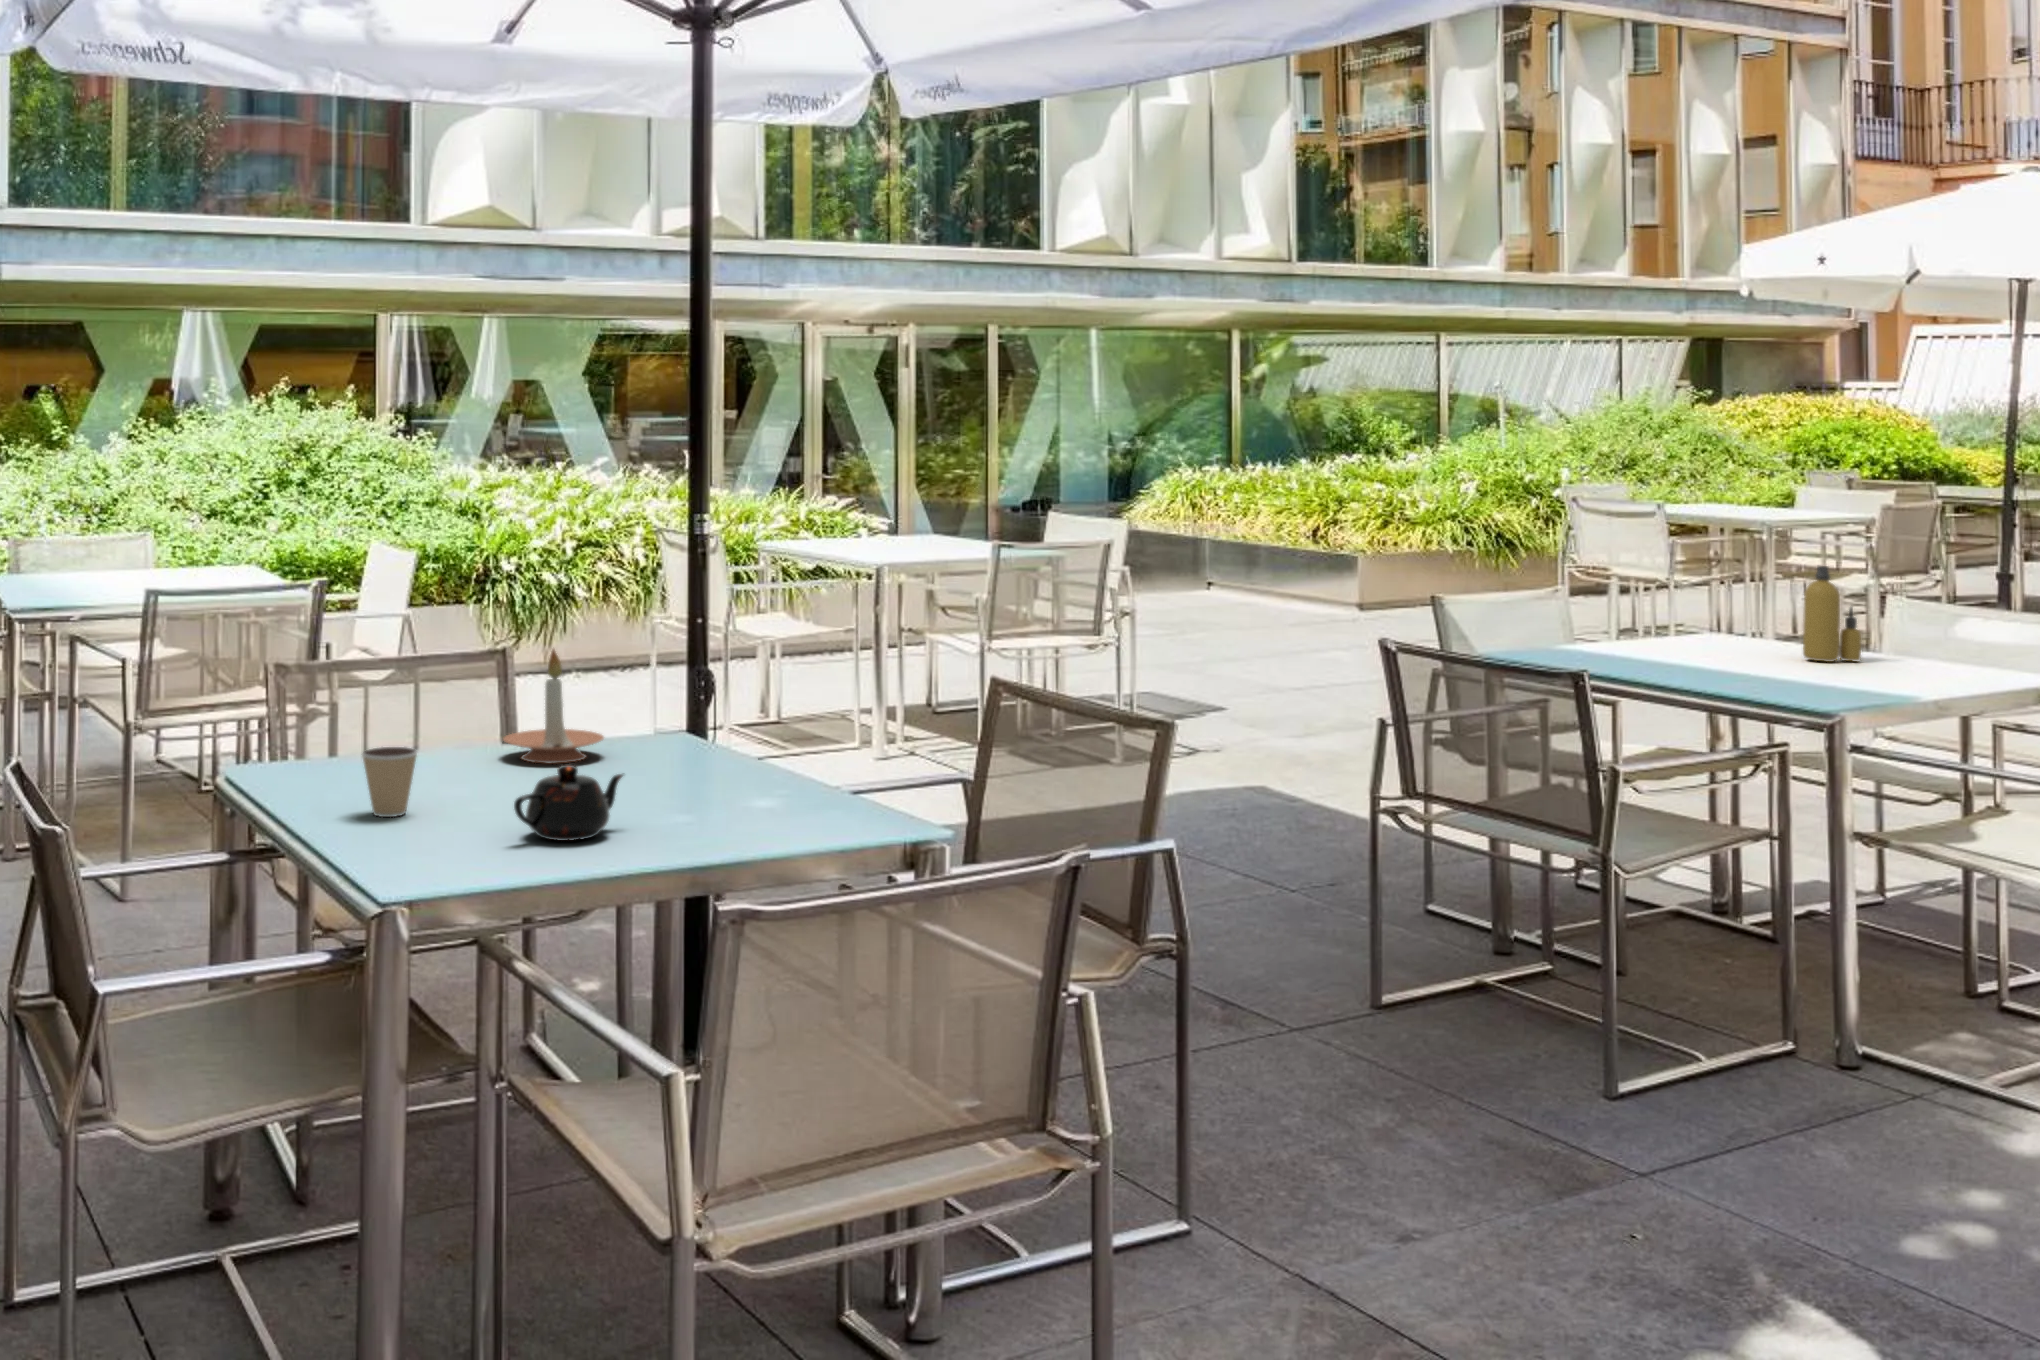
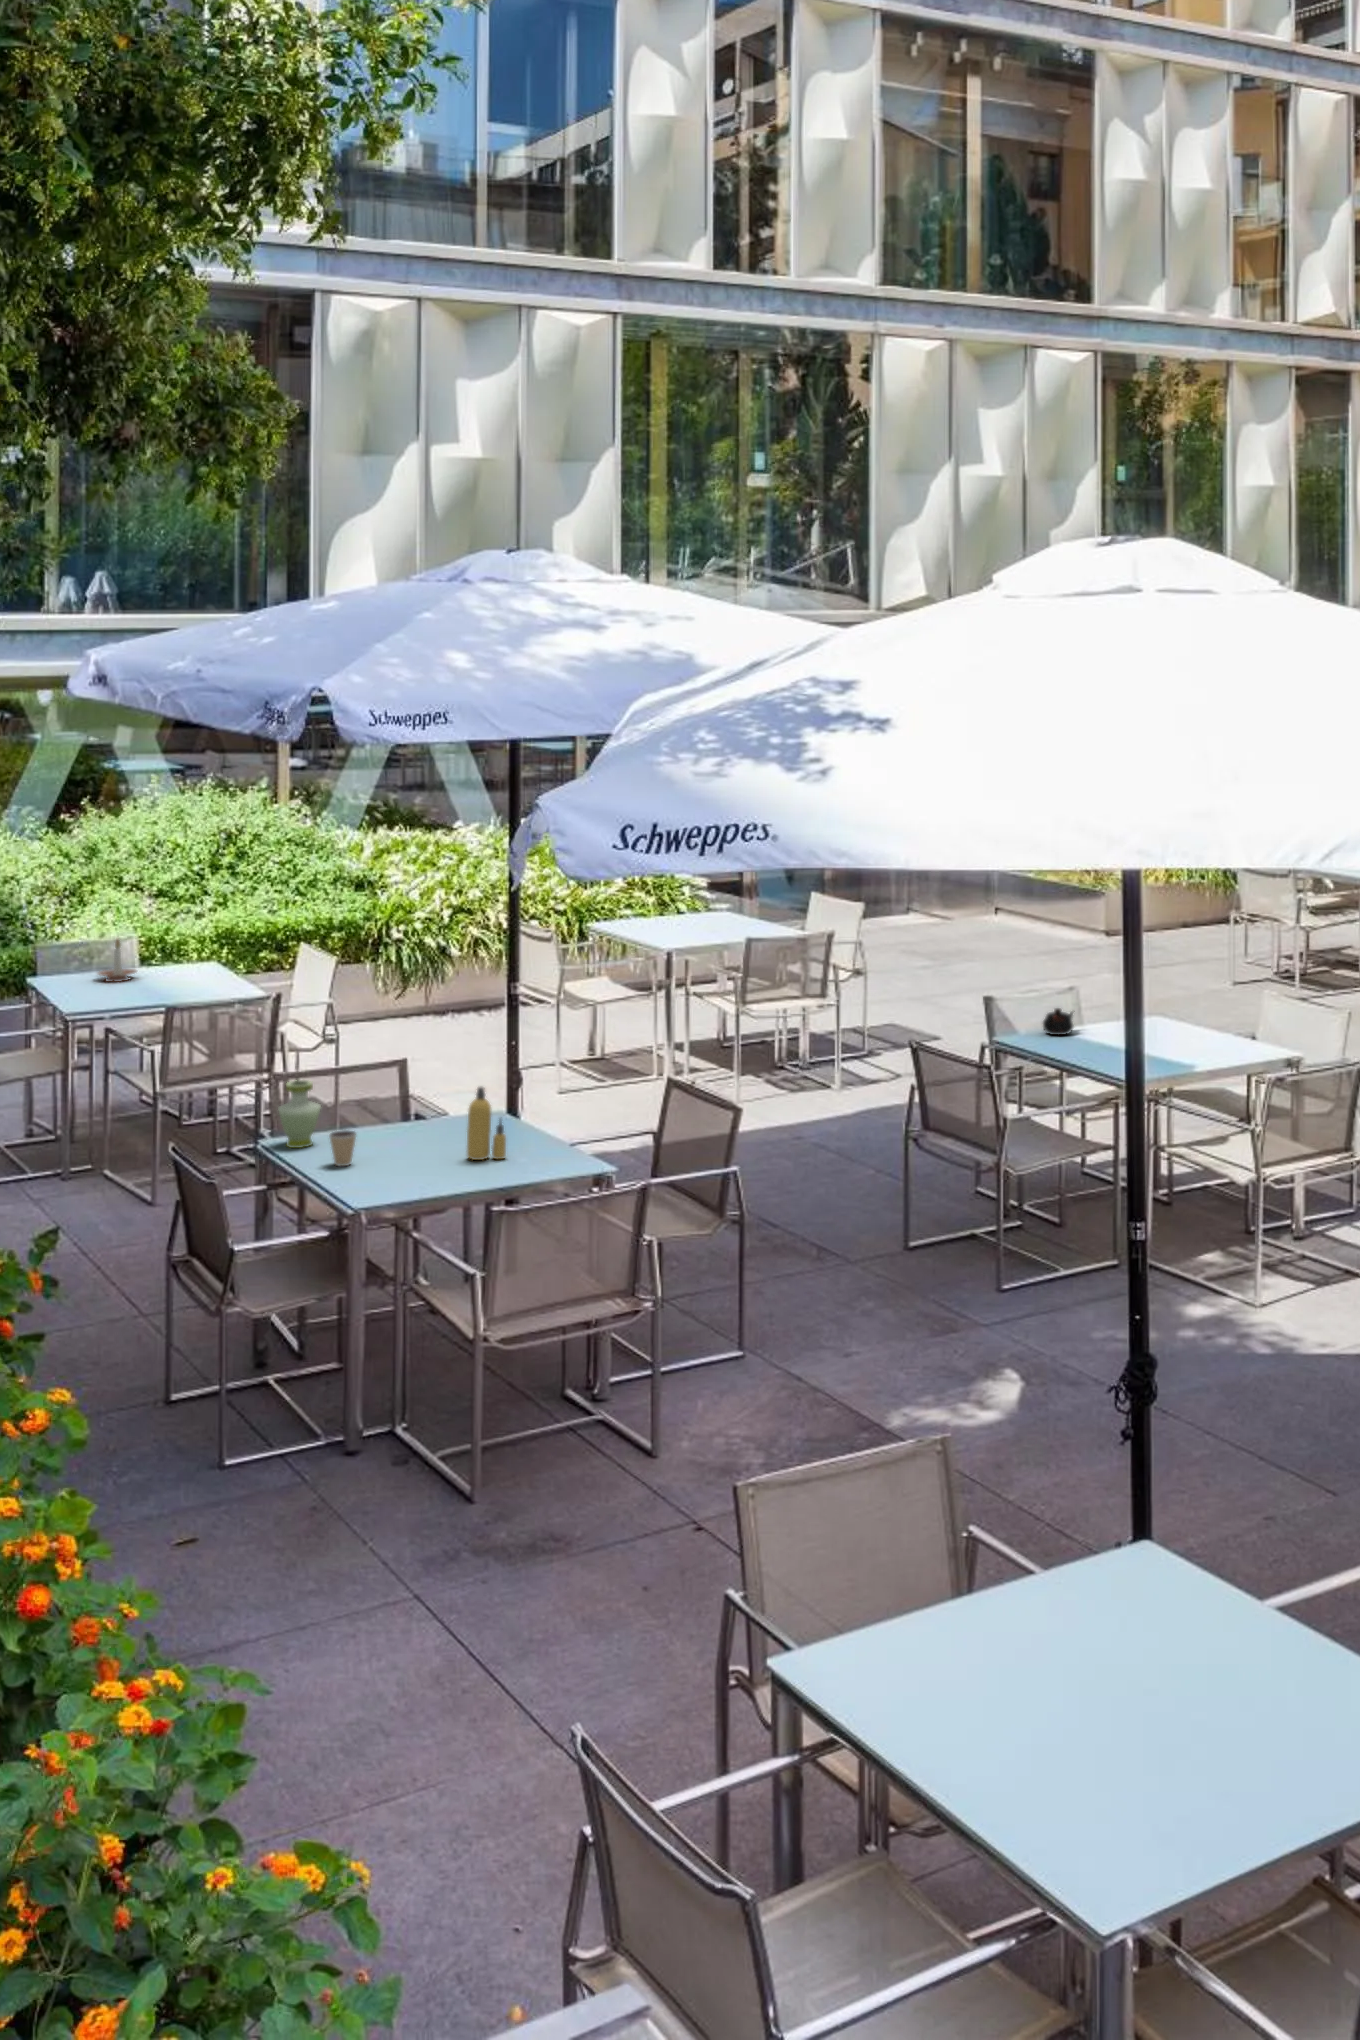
bottle: present [1803,566,1861,662] -> present [467,1087,506,1160]
candle holder: present [504,649,604,763] -> present [98,939,137,982]
vase: none [273,659,354,784] -> present [278,1080,320,1148]
teapot: present [514,765,623,841] -> present [1043,1008,1073,1035]

